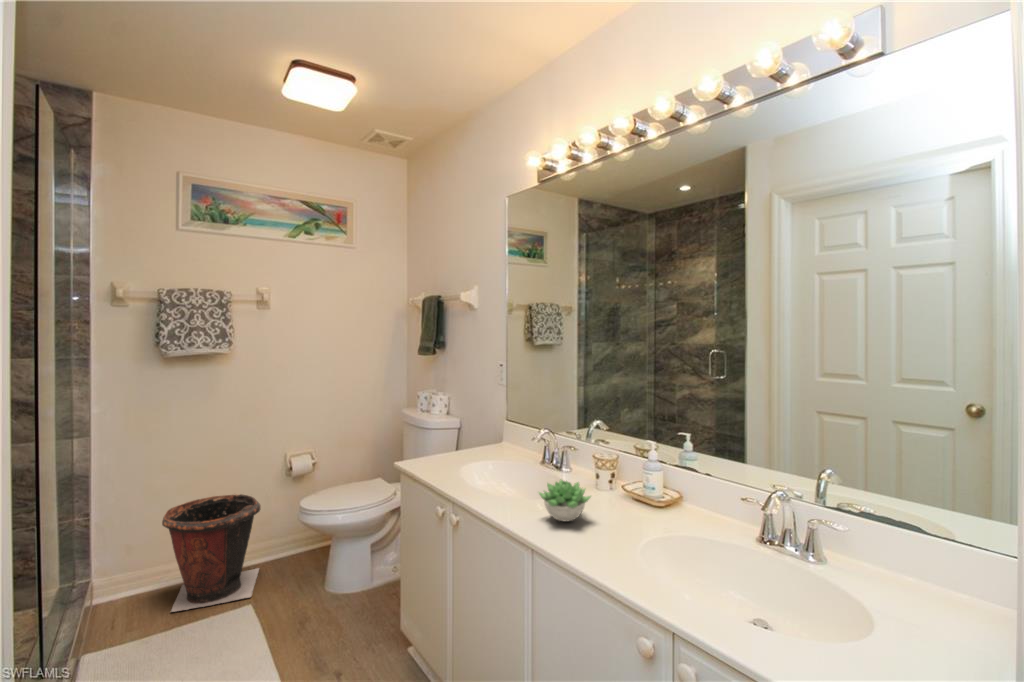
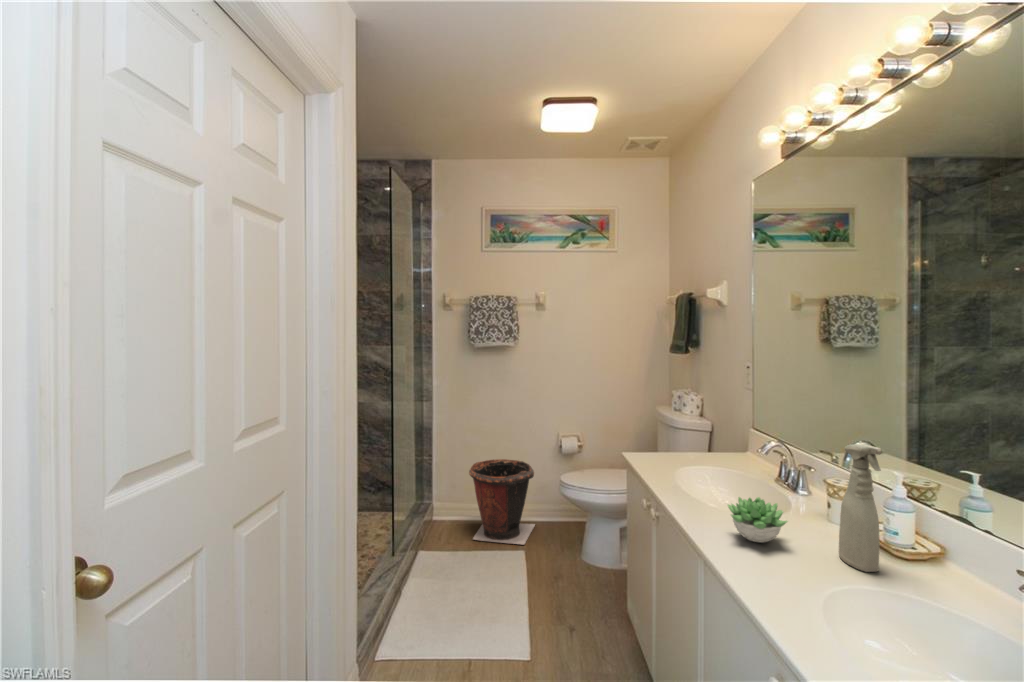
spray bottle: none [626,419,659,524] -> present [839,444,881,572]

